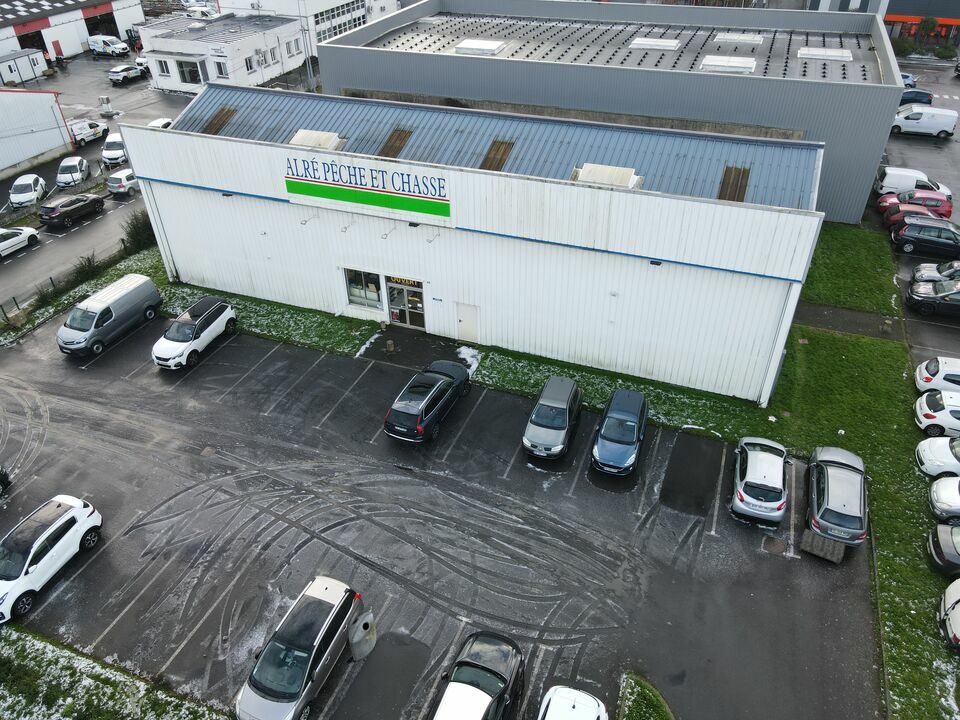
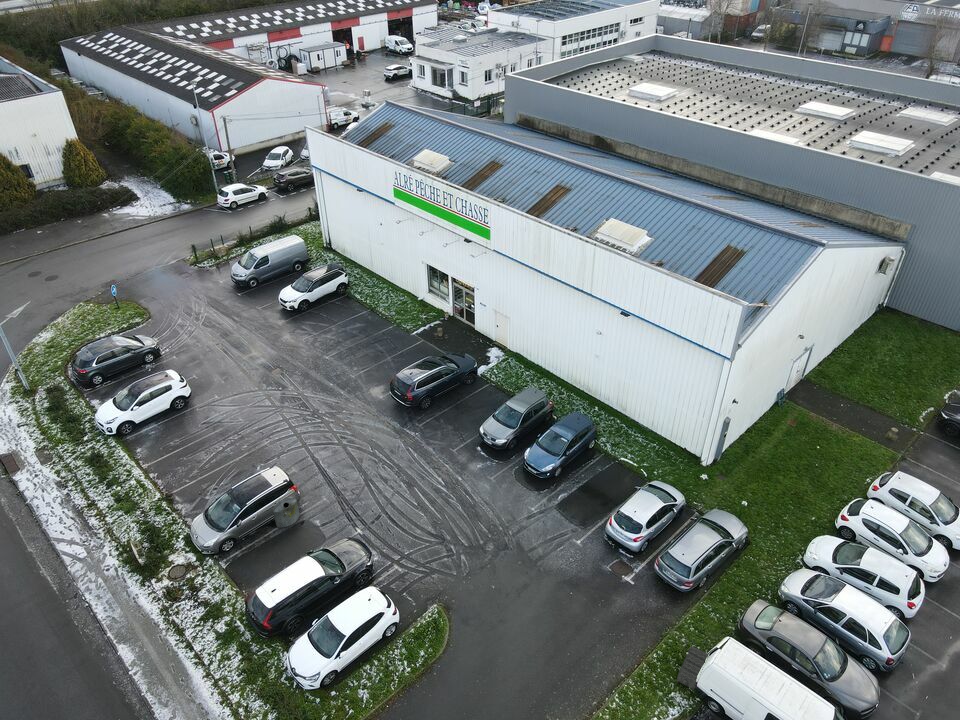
bench: present [799,529,845,566] -> present [677,646,707,690]

